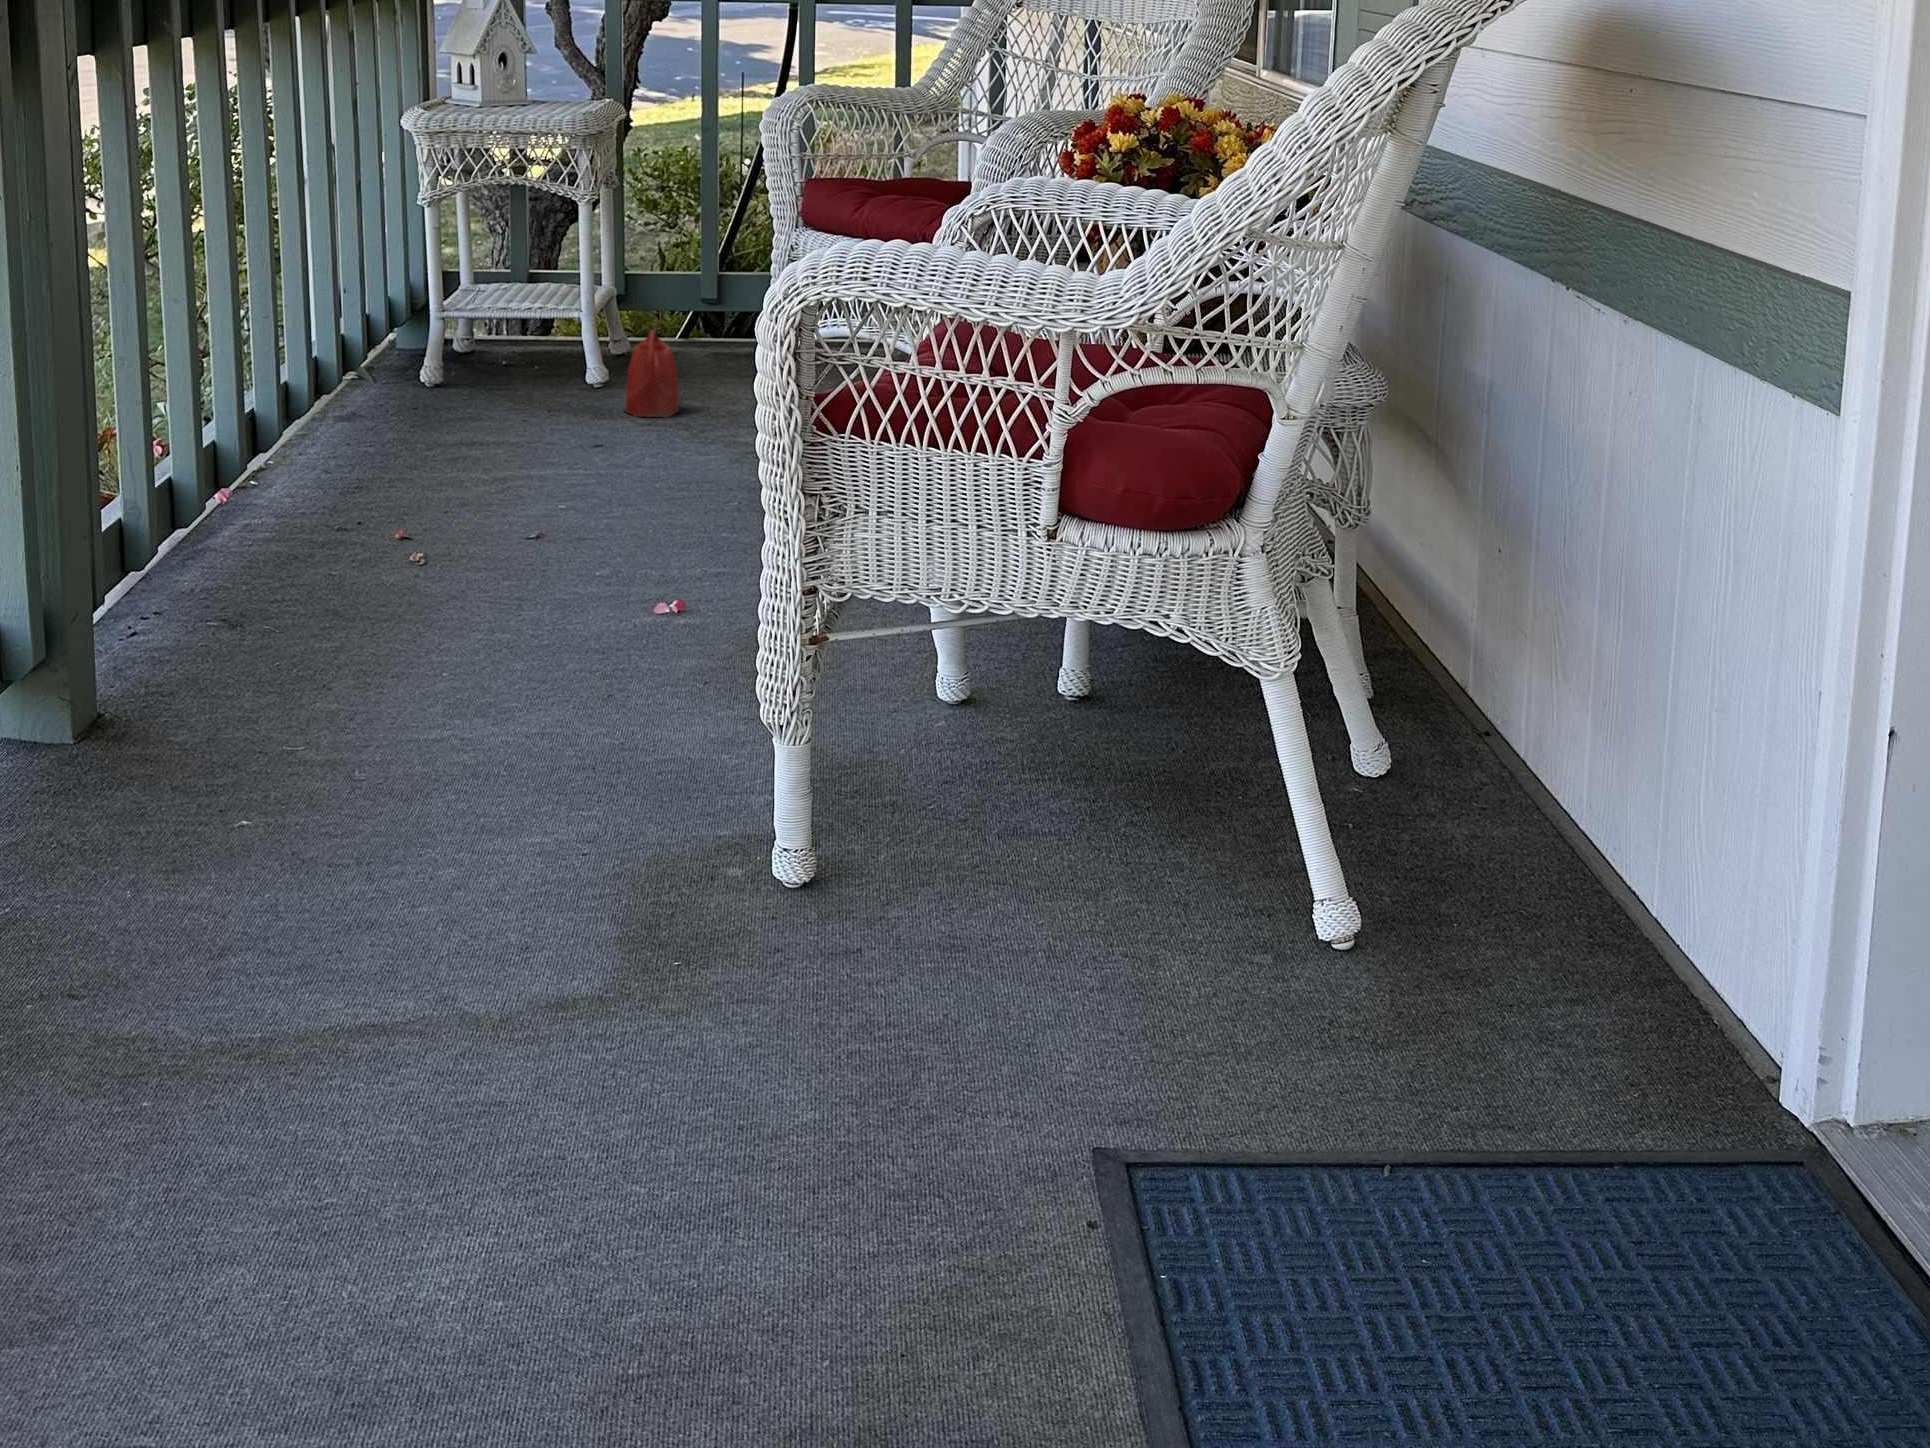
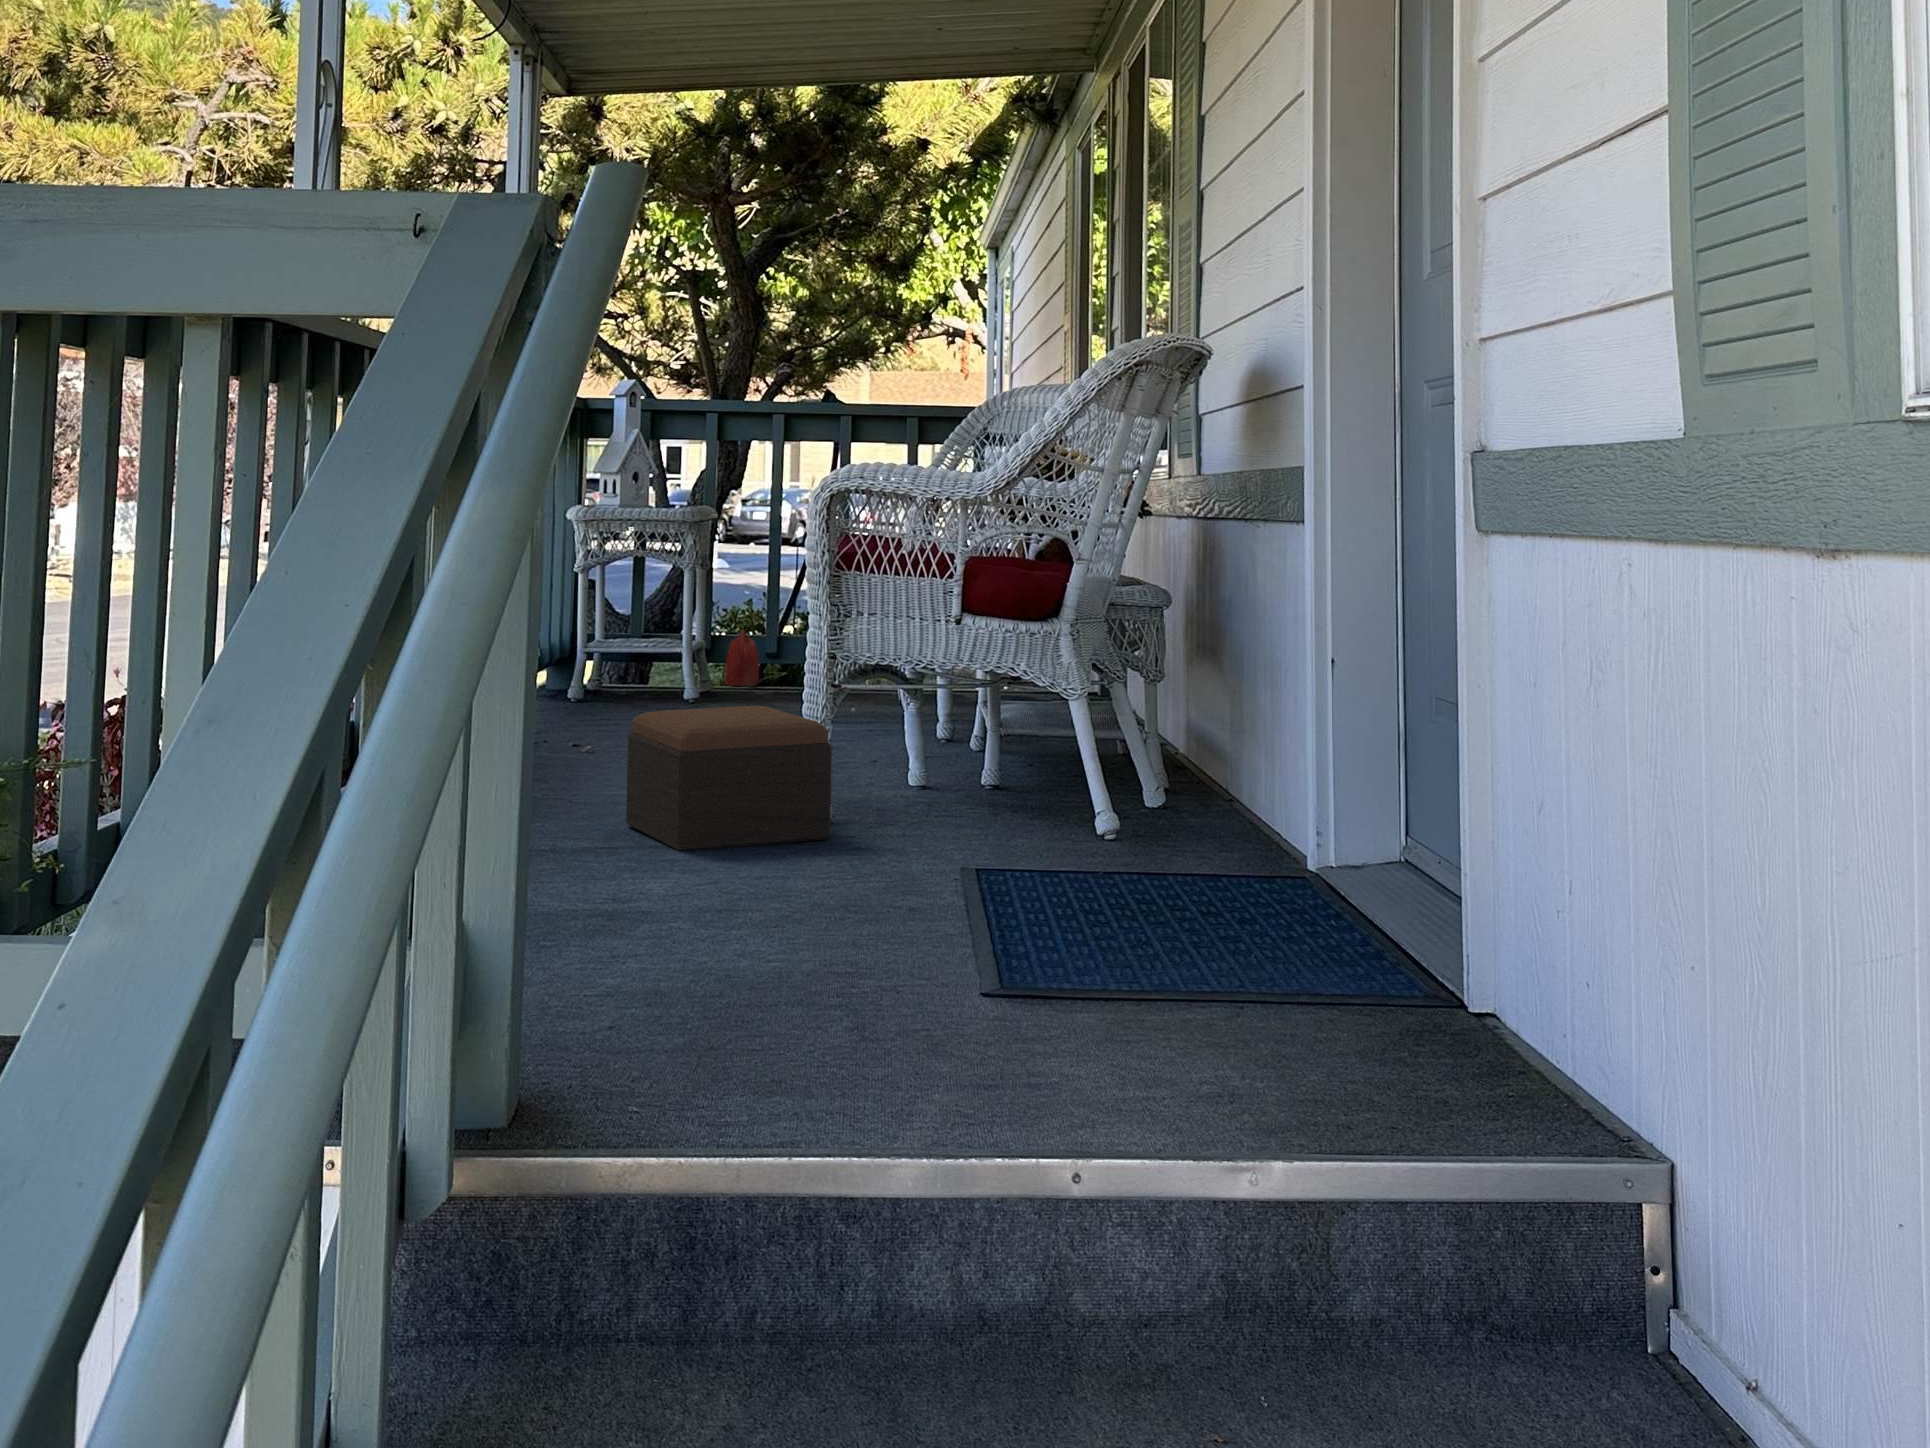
footstool: none [434,656,812,982] -> present [626,706,831,851]

